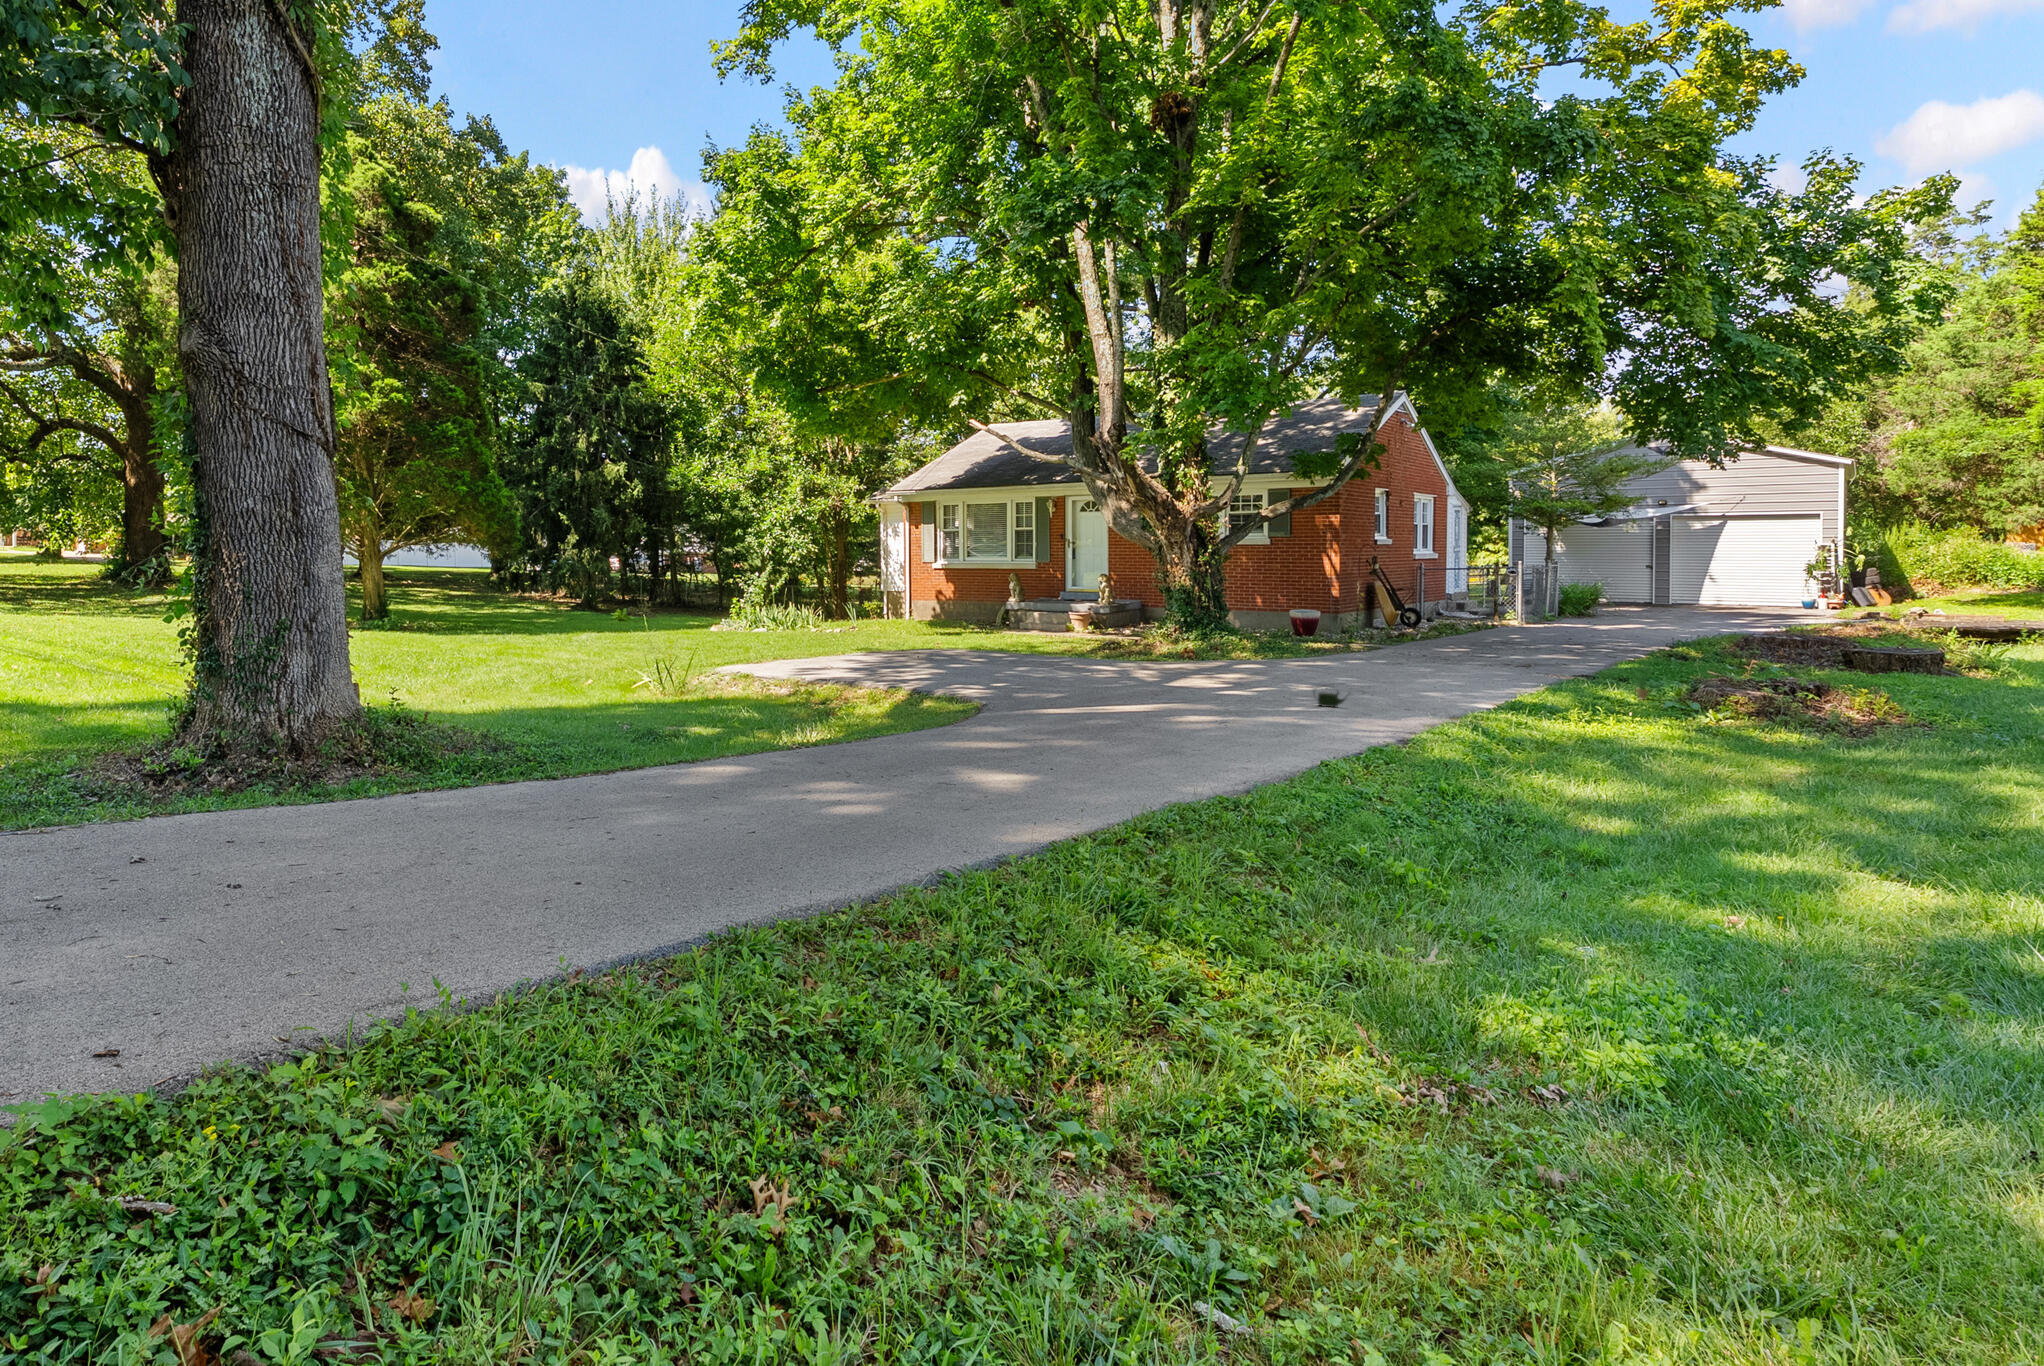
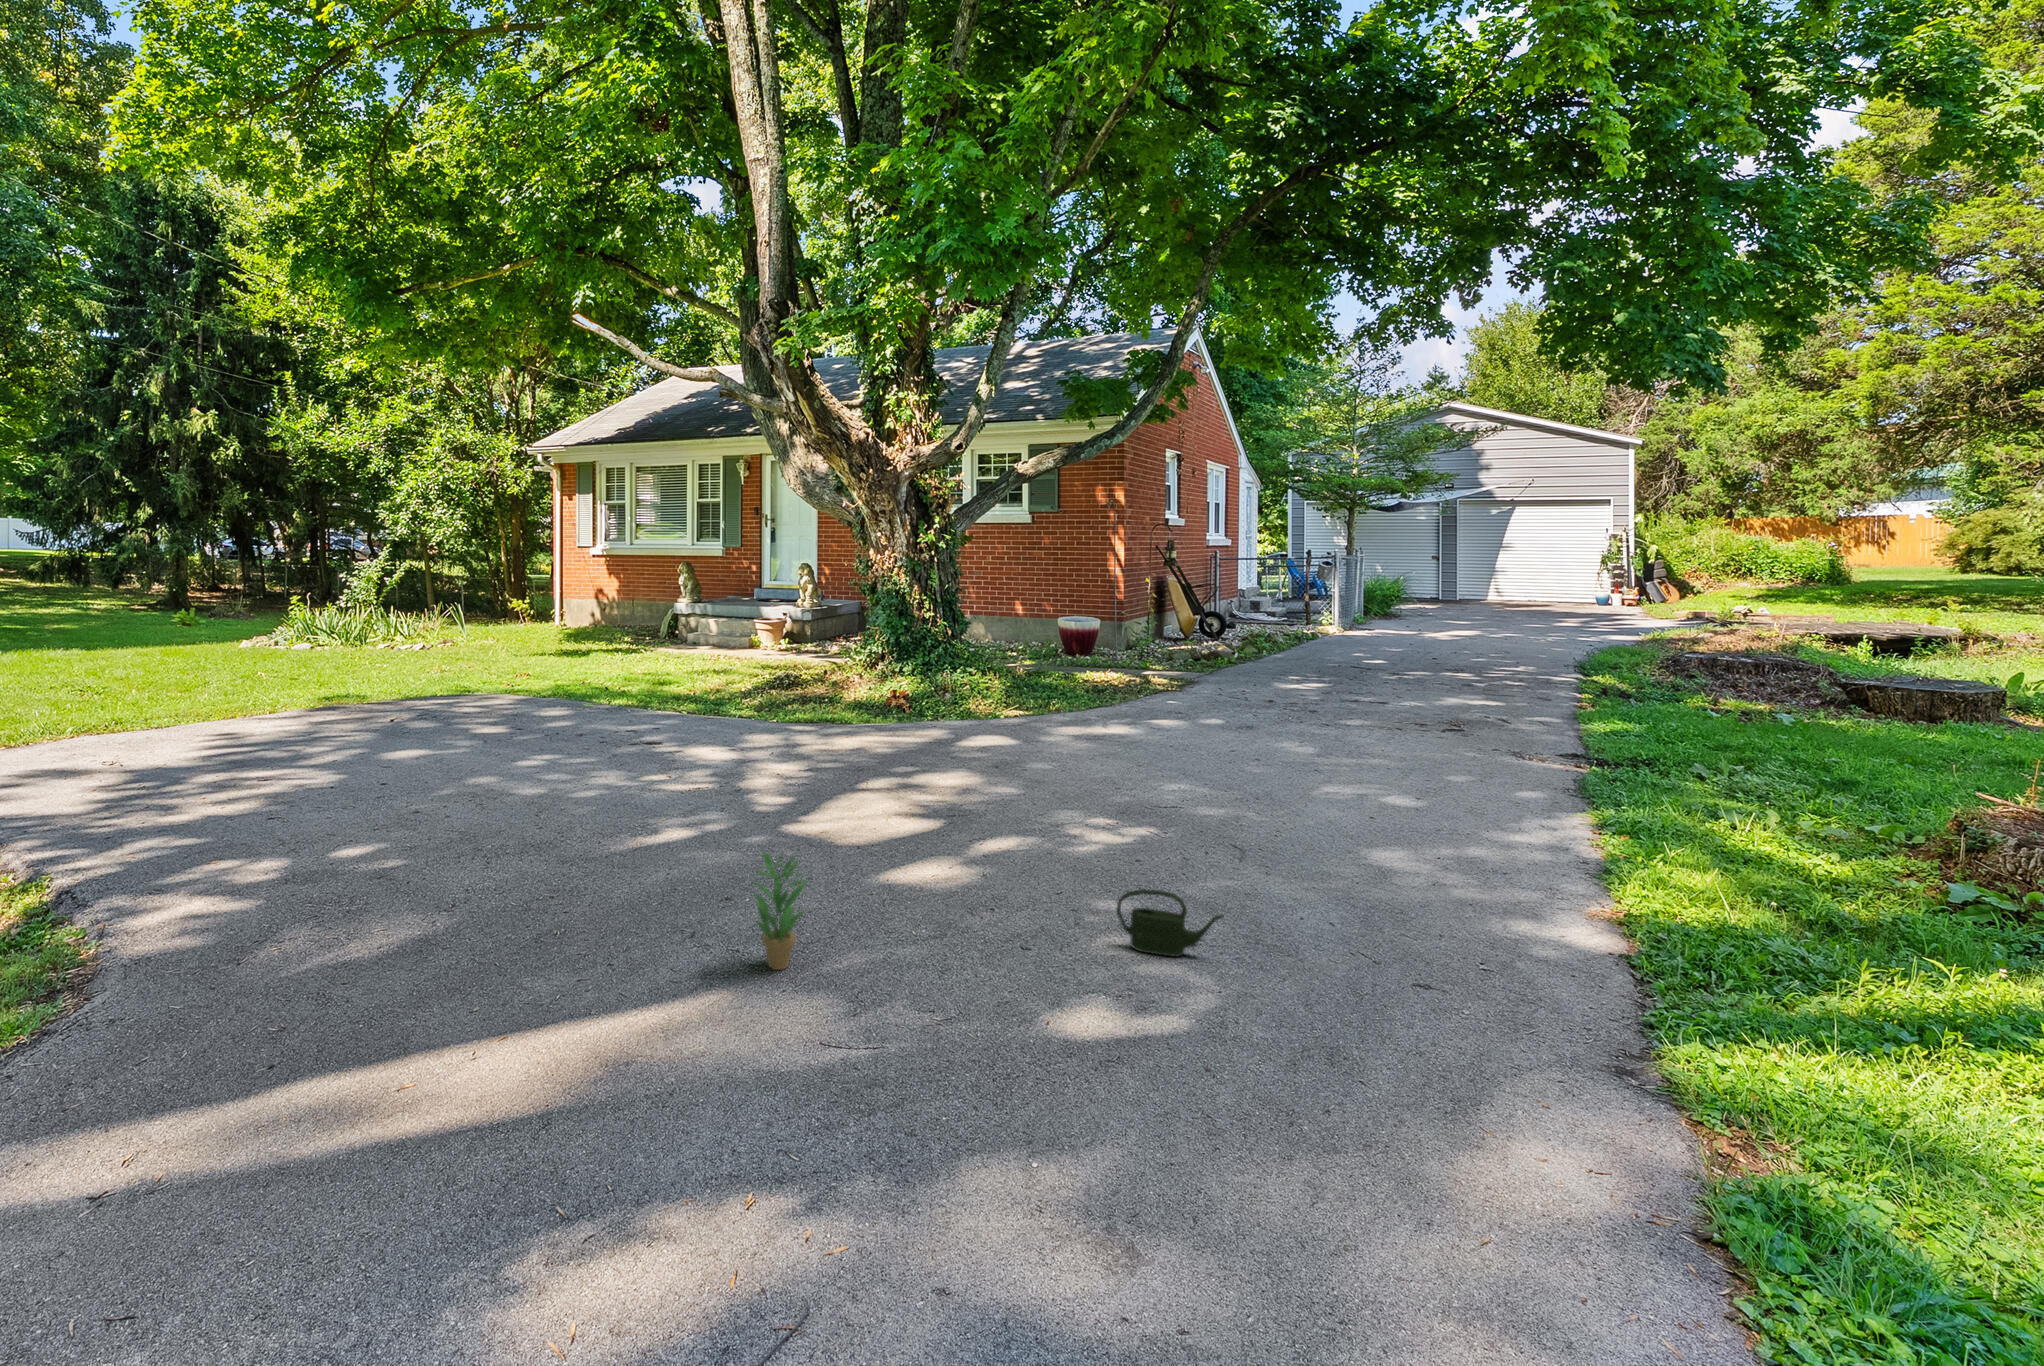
potted plant: present [1631,664,1653,700] -> present [754,852,809,970]

